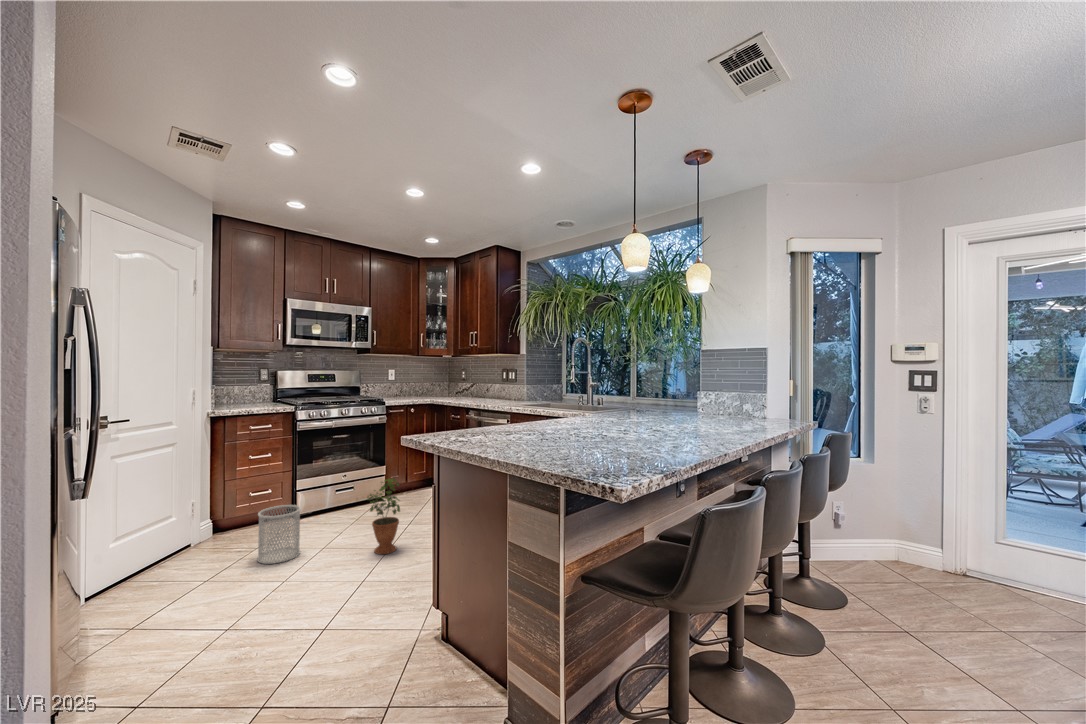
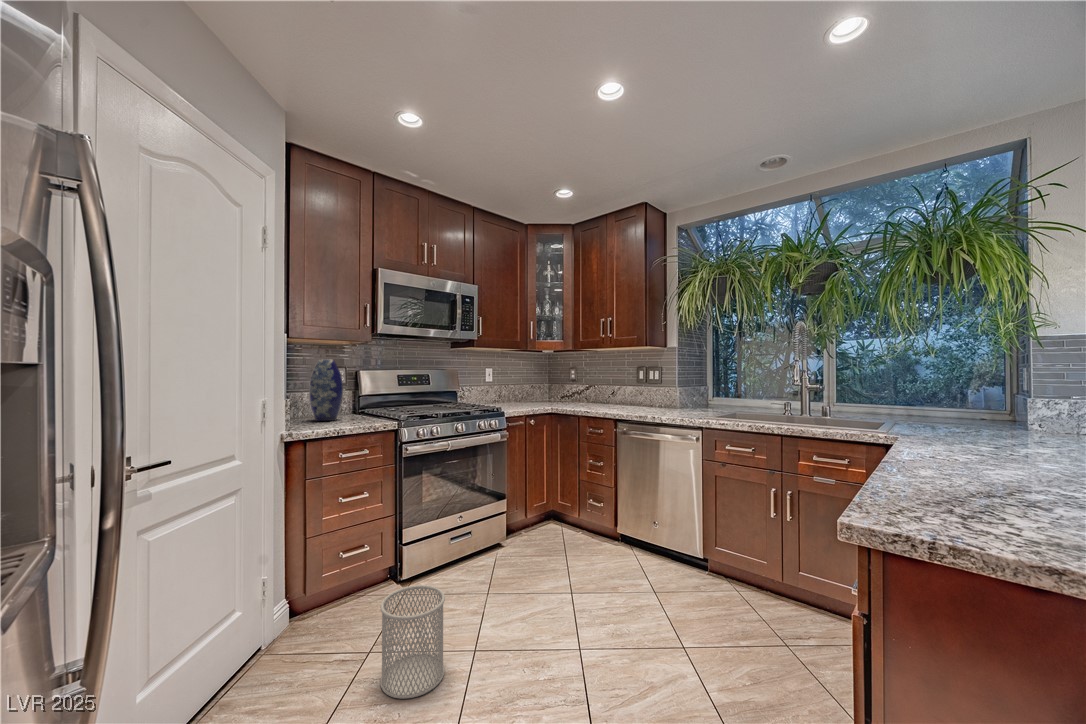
vase: none [234,364,259,406] -> present [309,360,343,421]
potted plant: present [367,478,400,554] -> none [548,533,600,671]

